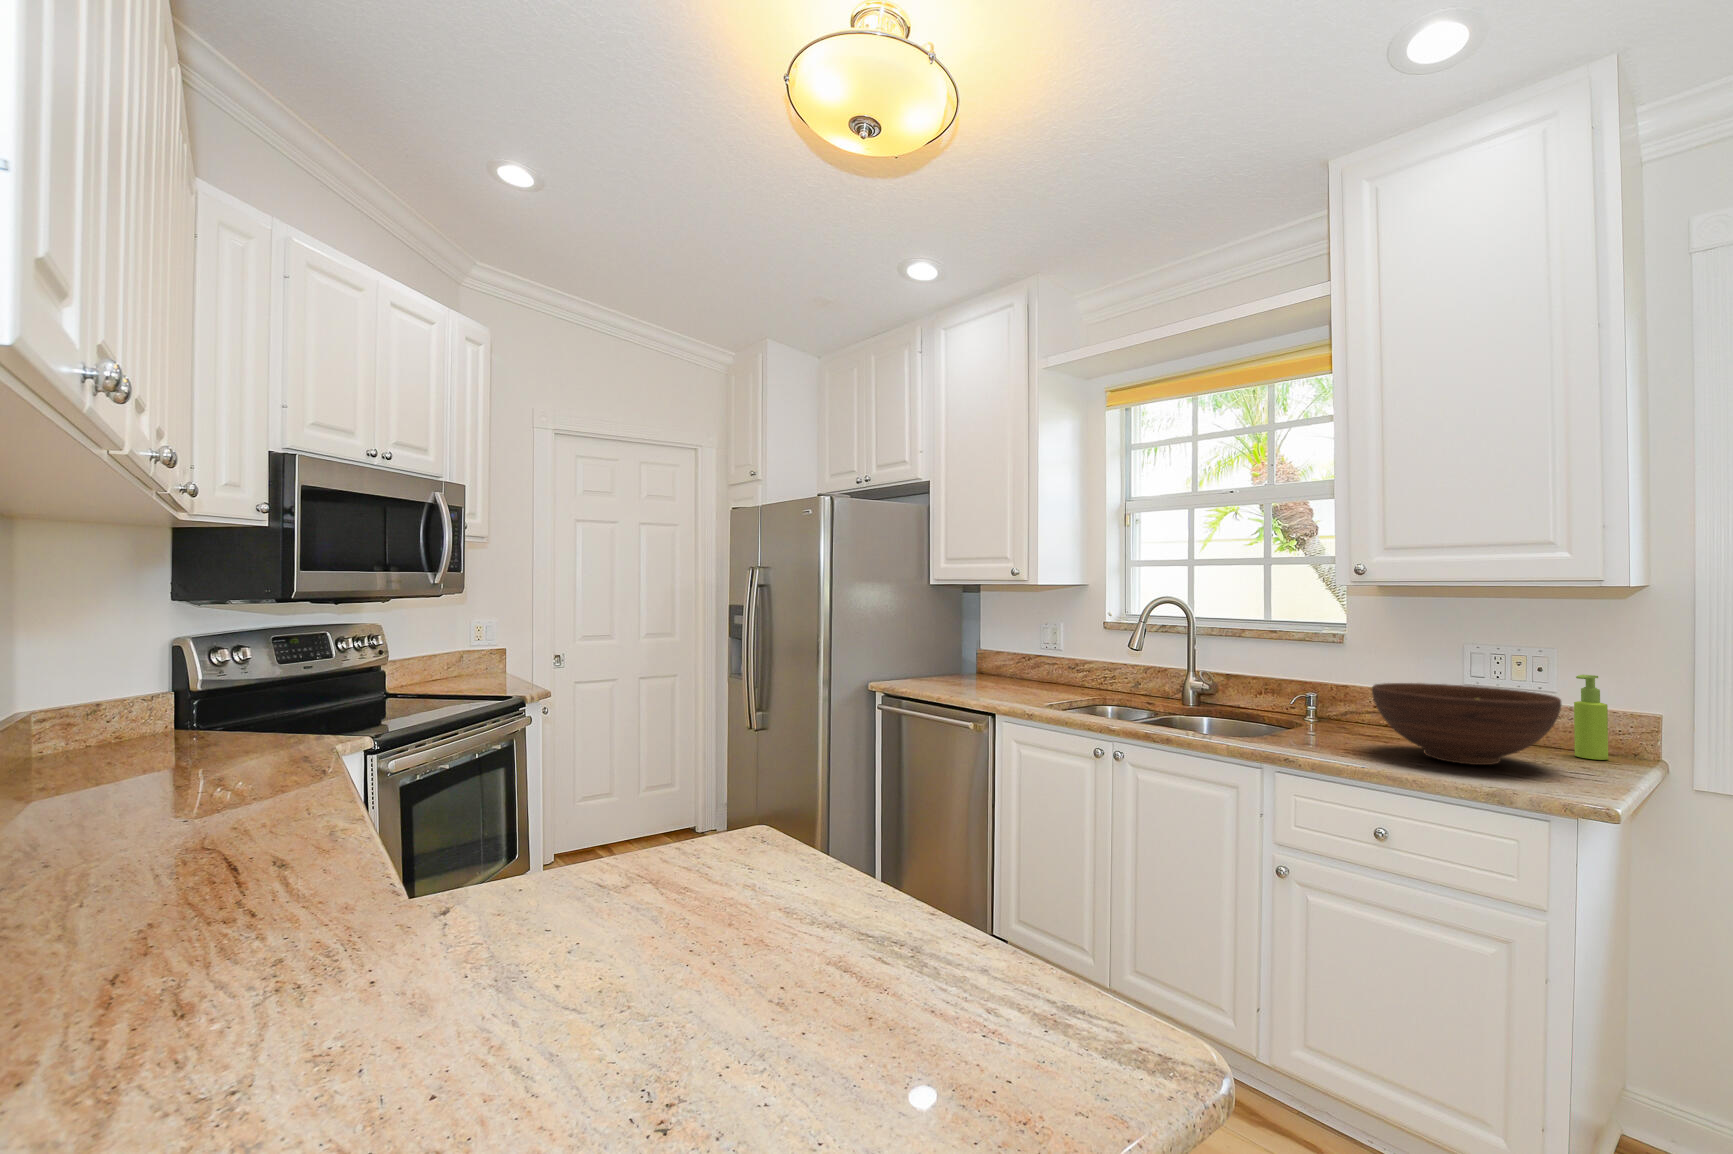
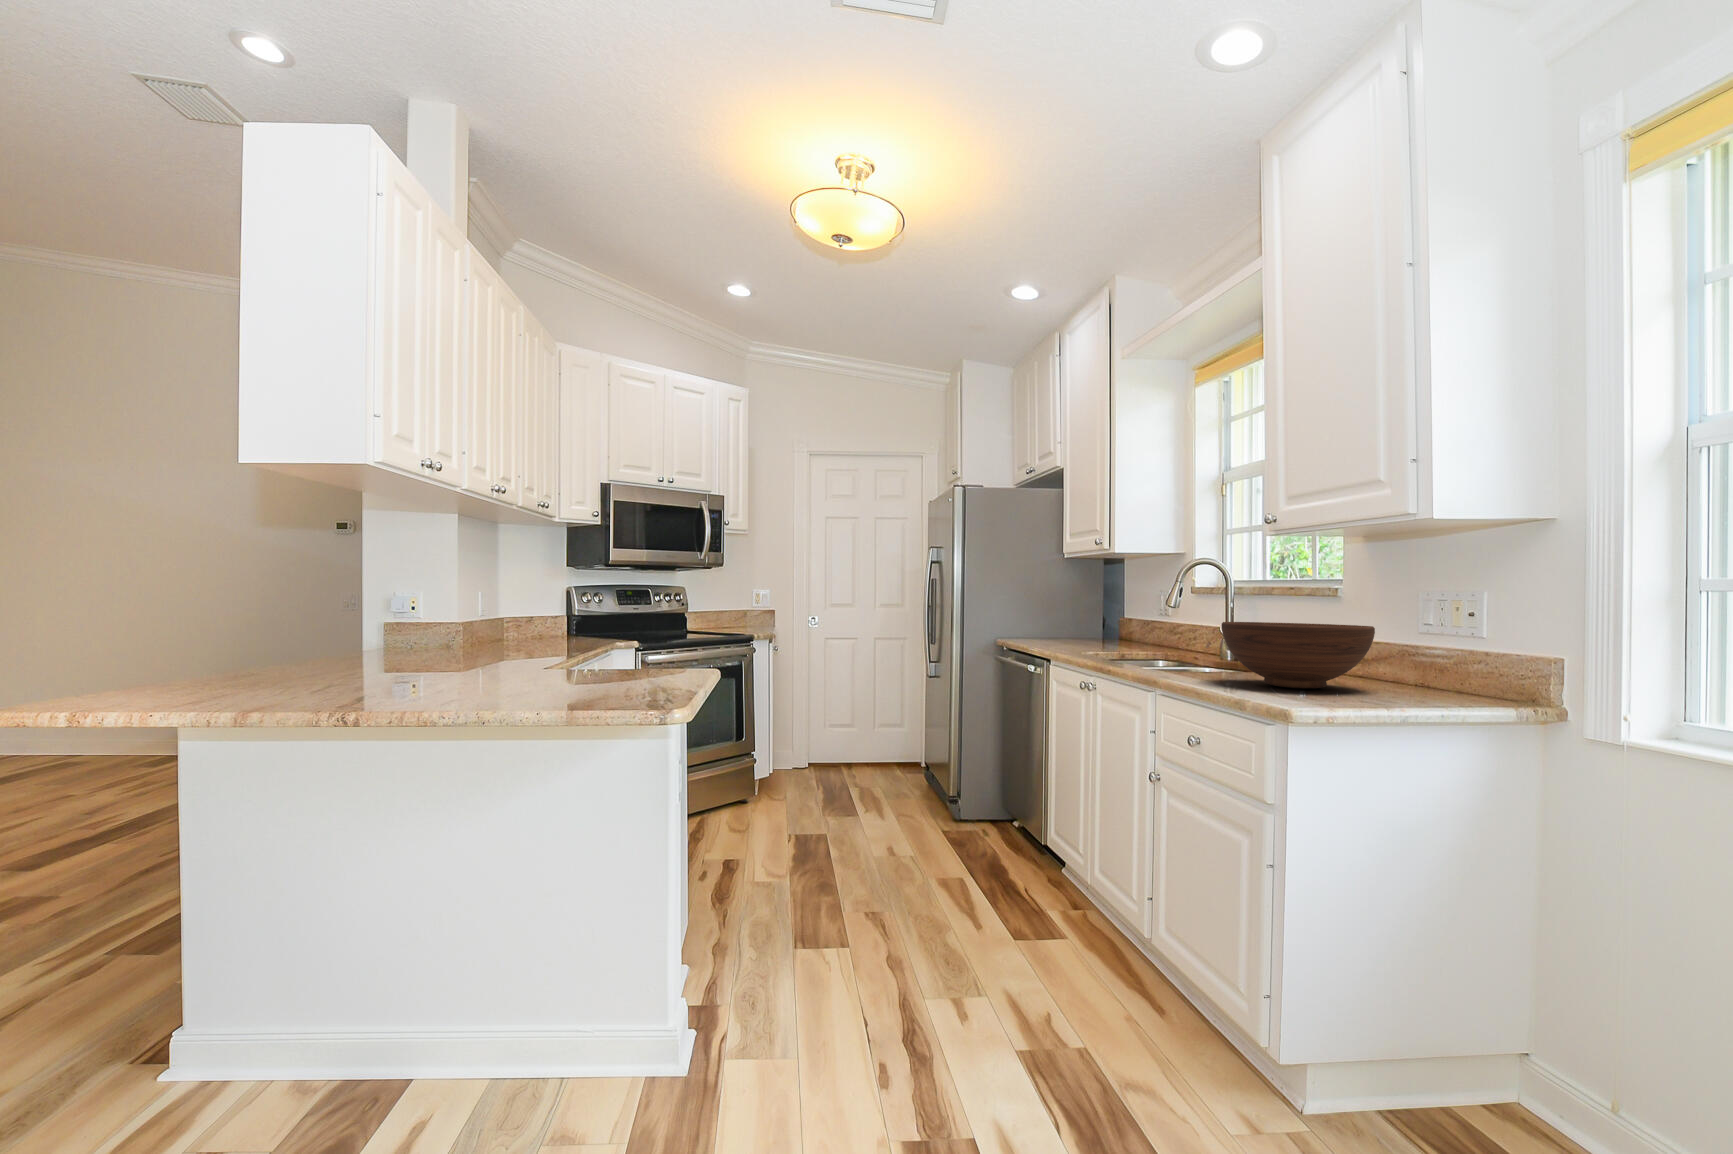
soap dispenser: present [1574,675,1608,760] -> none [1445,613,1481,698]

